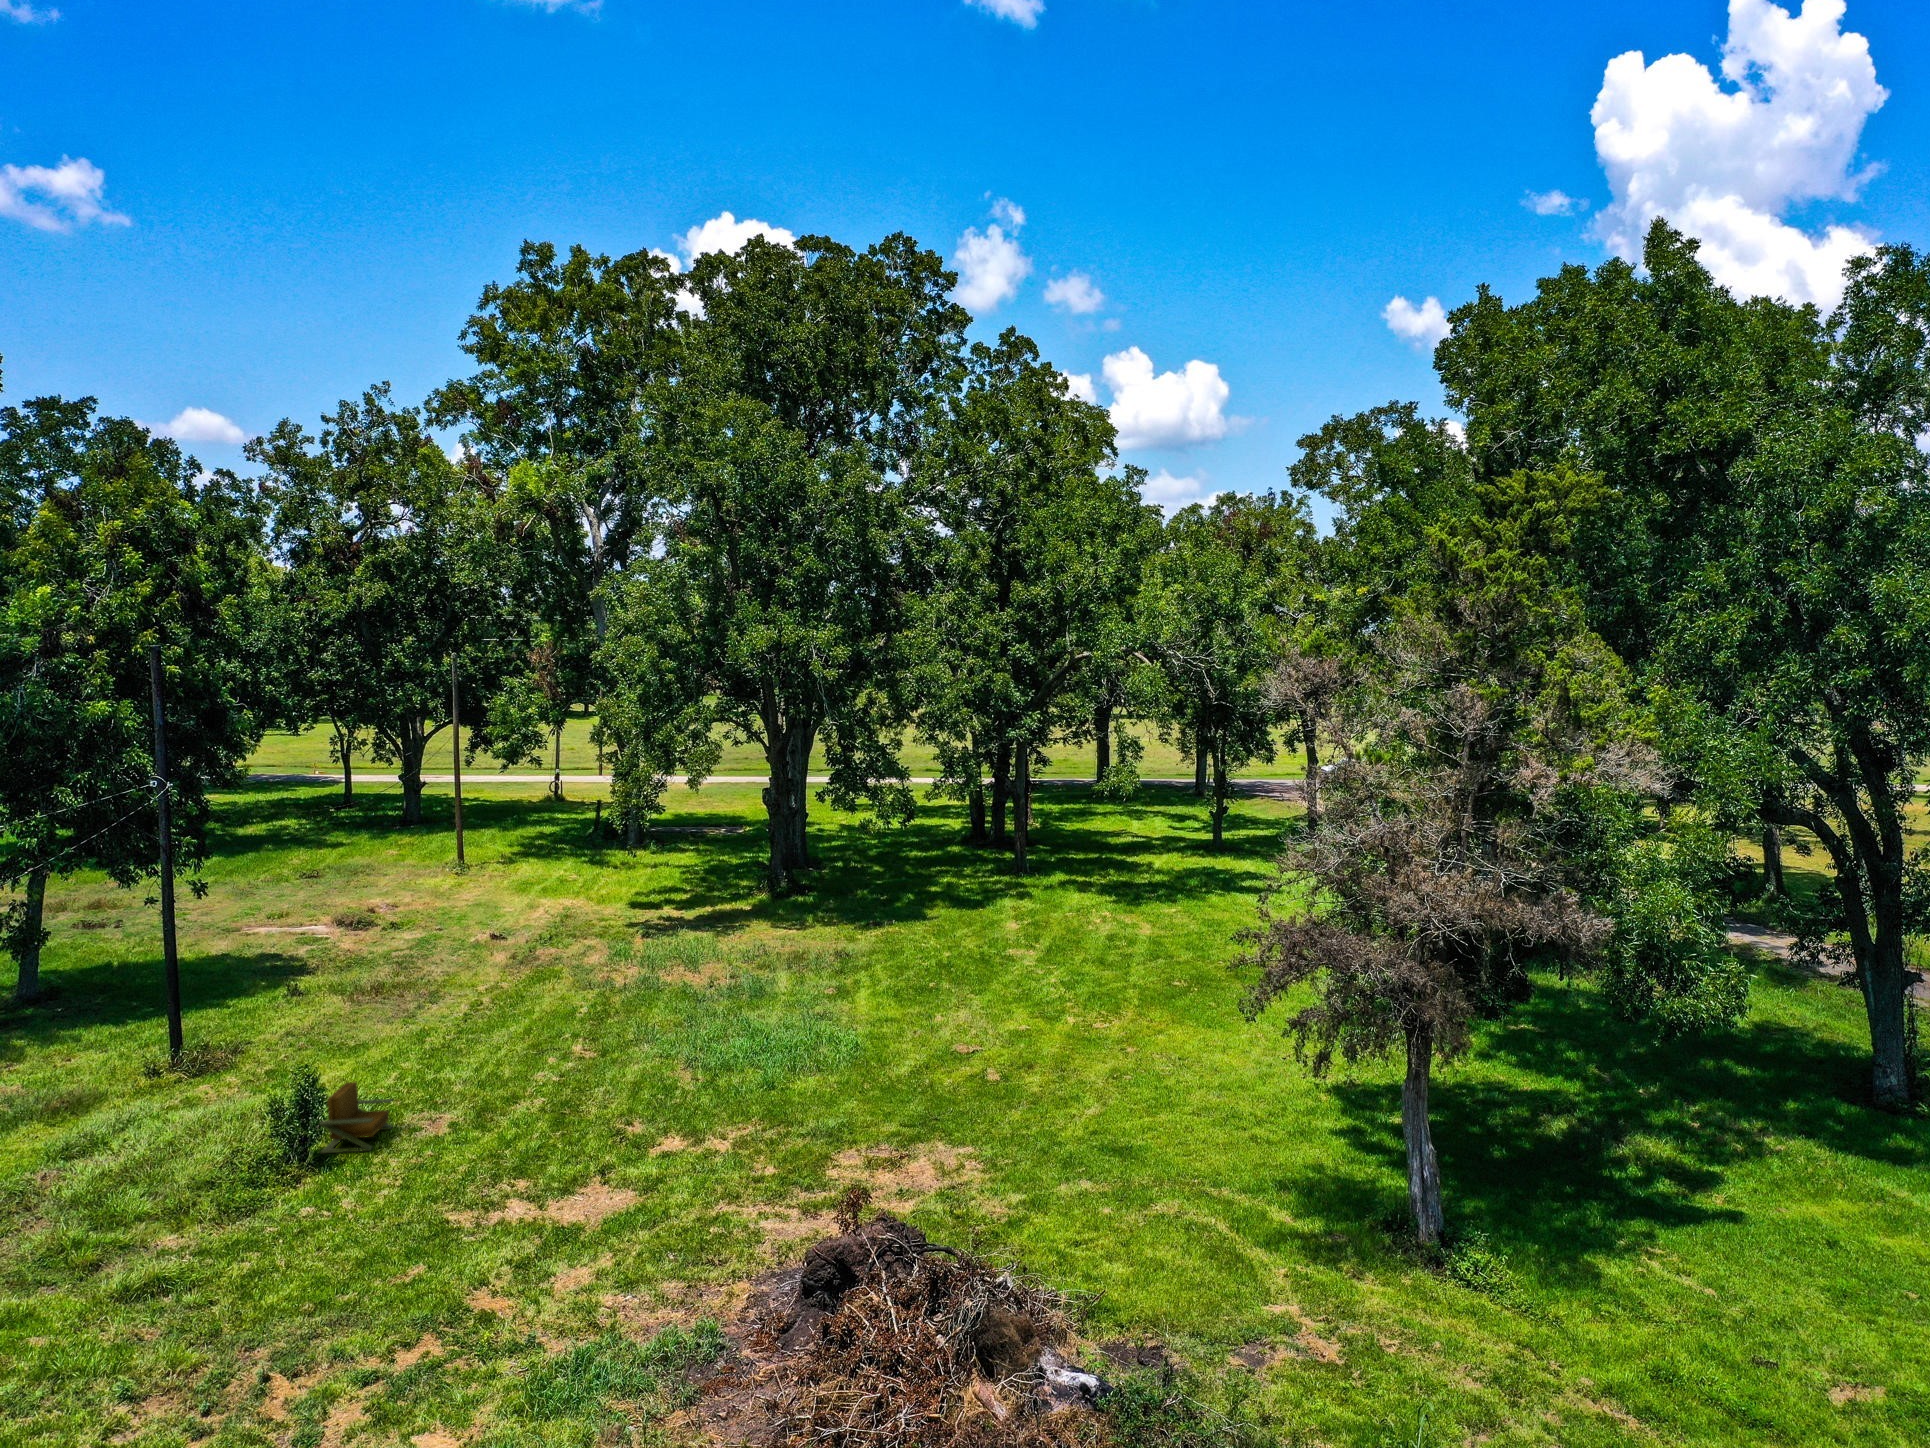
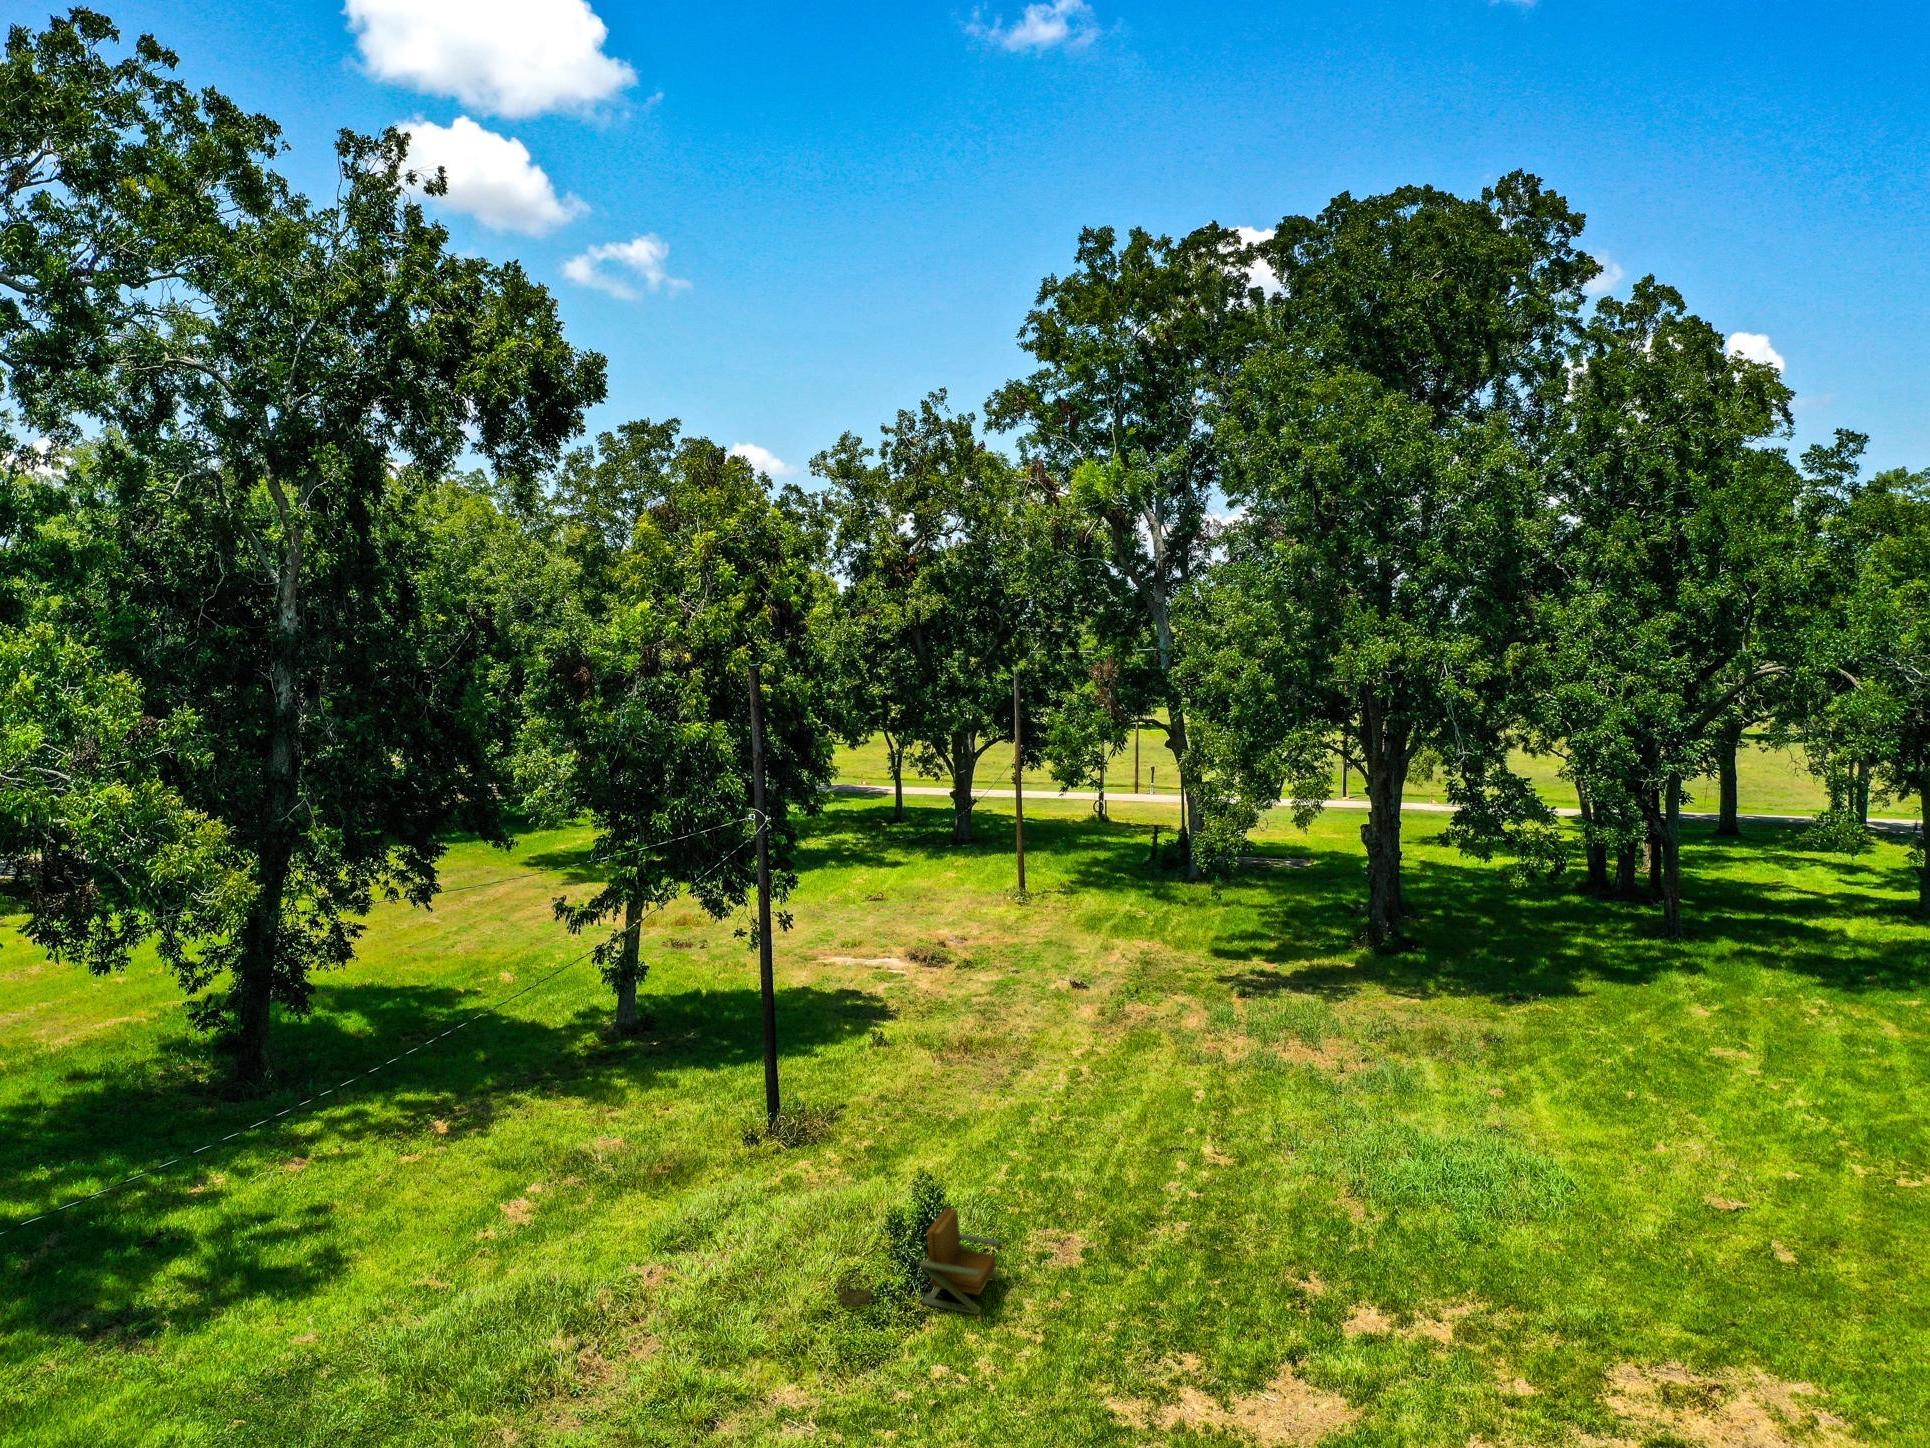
basket: none [240,1143,274,1167] -> present [837,1275,872,1307]

